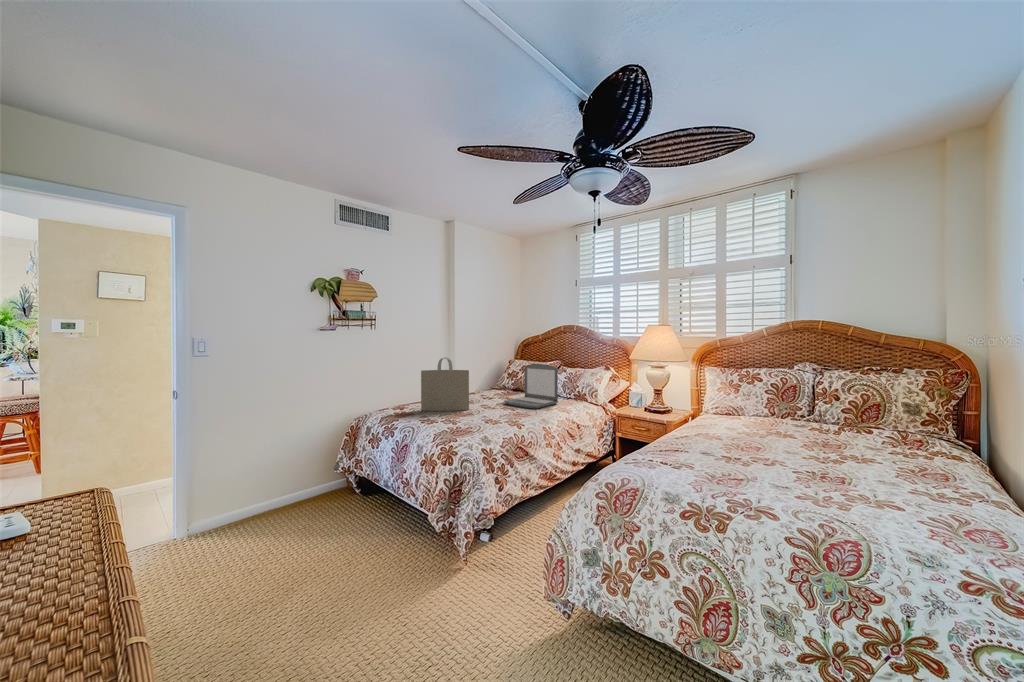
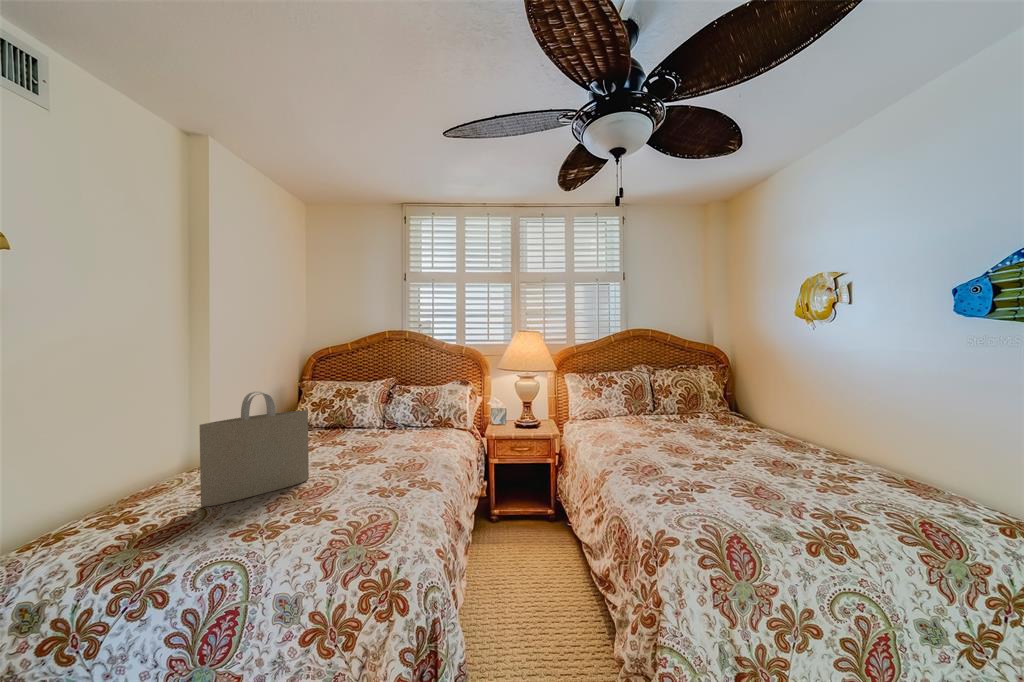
laptop: present [504,364,558,409] -> none [349,386,426,454]

